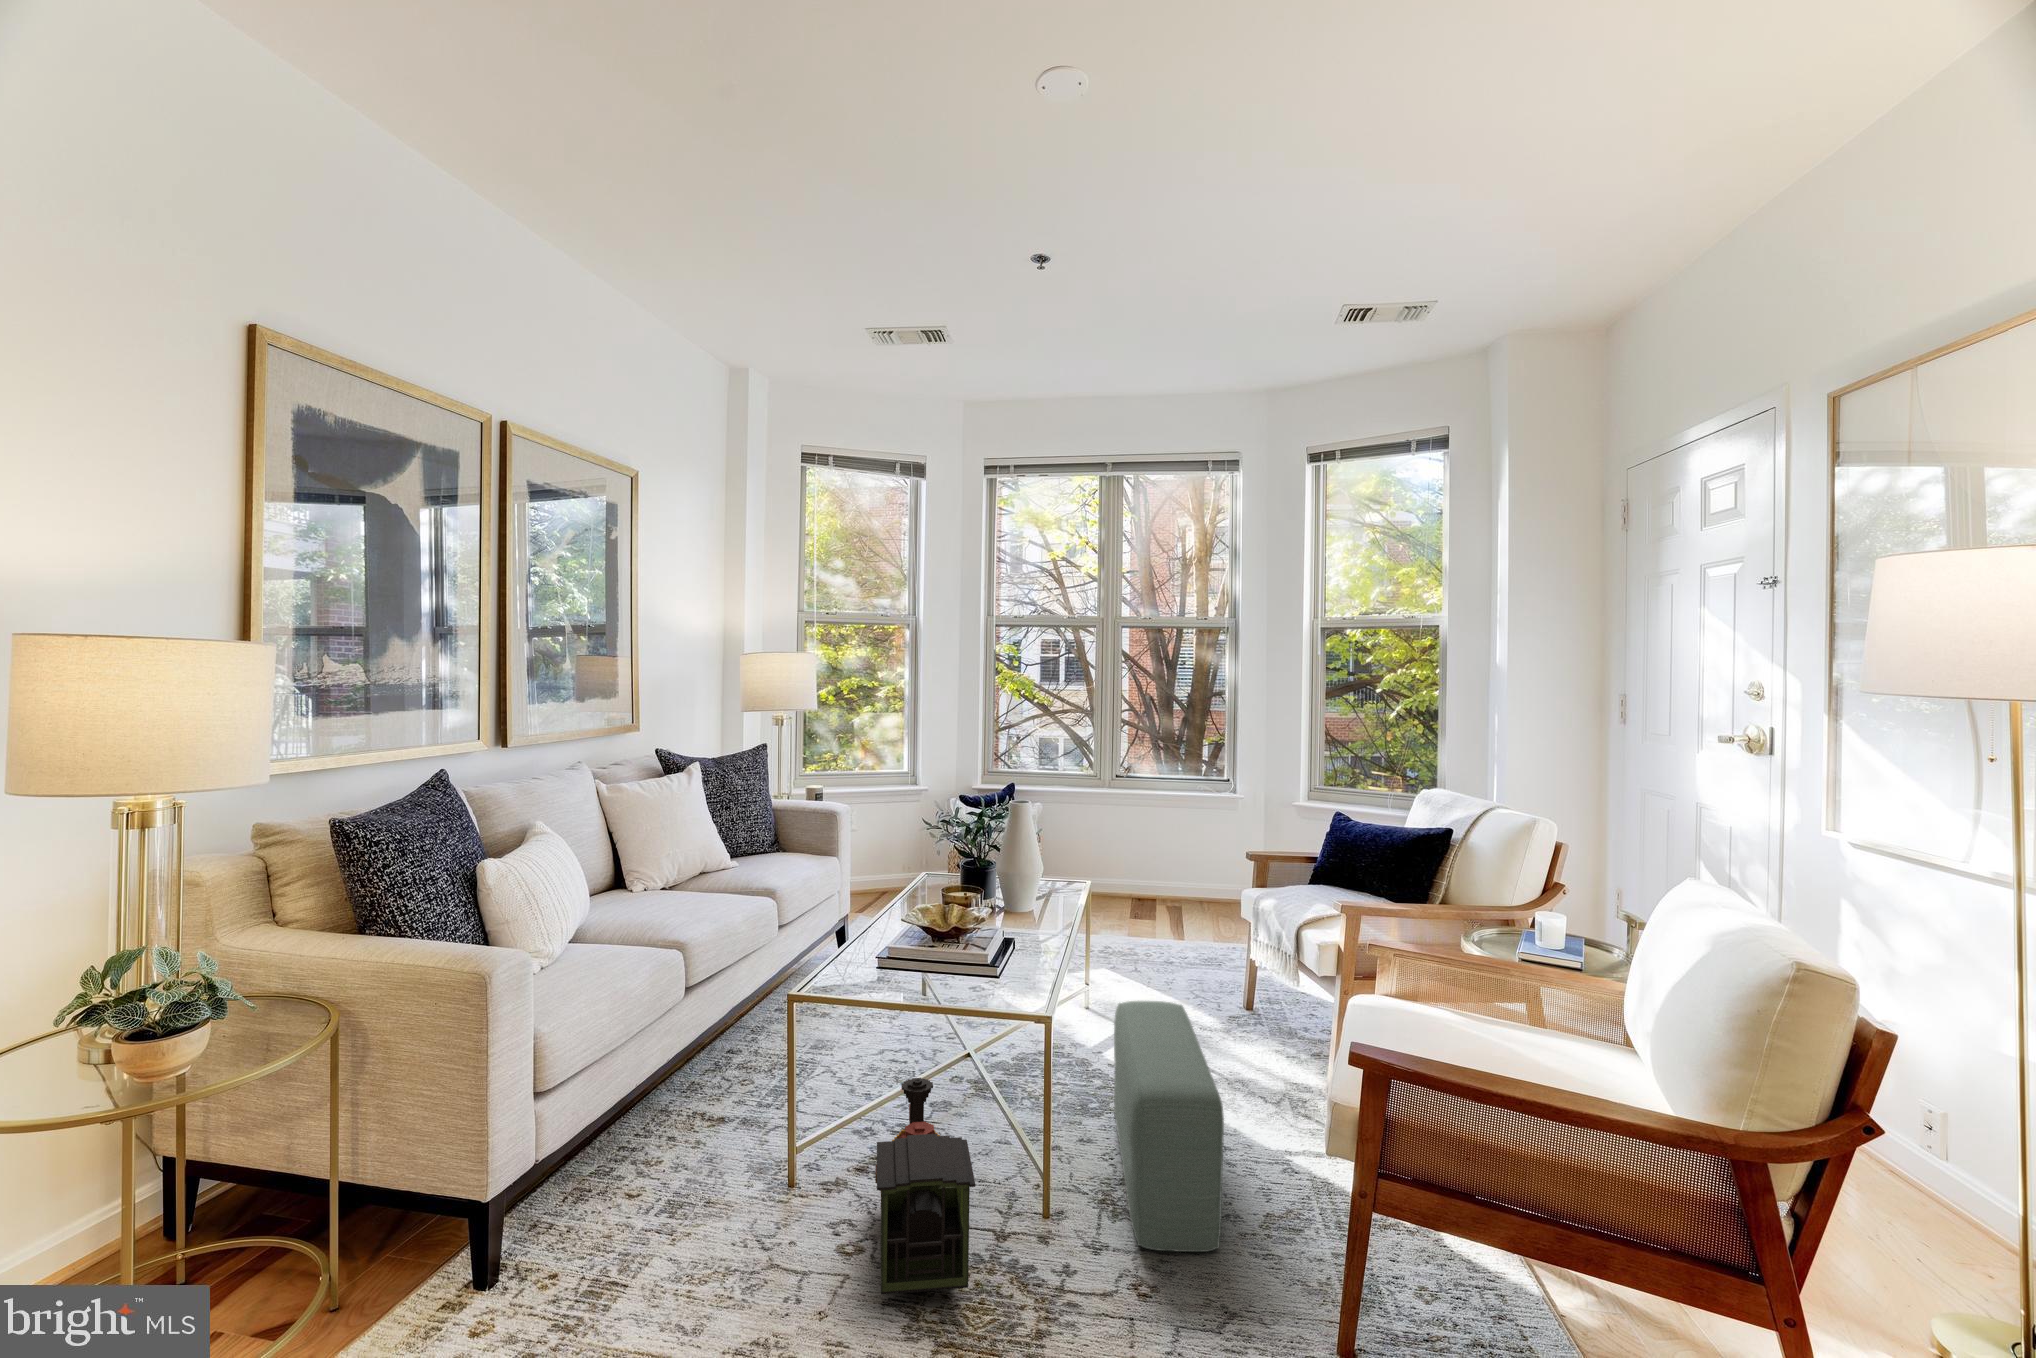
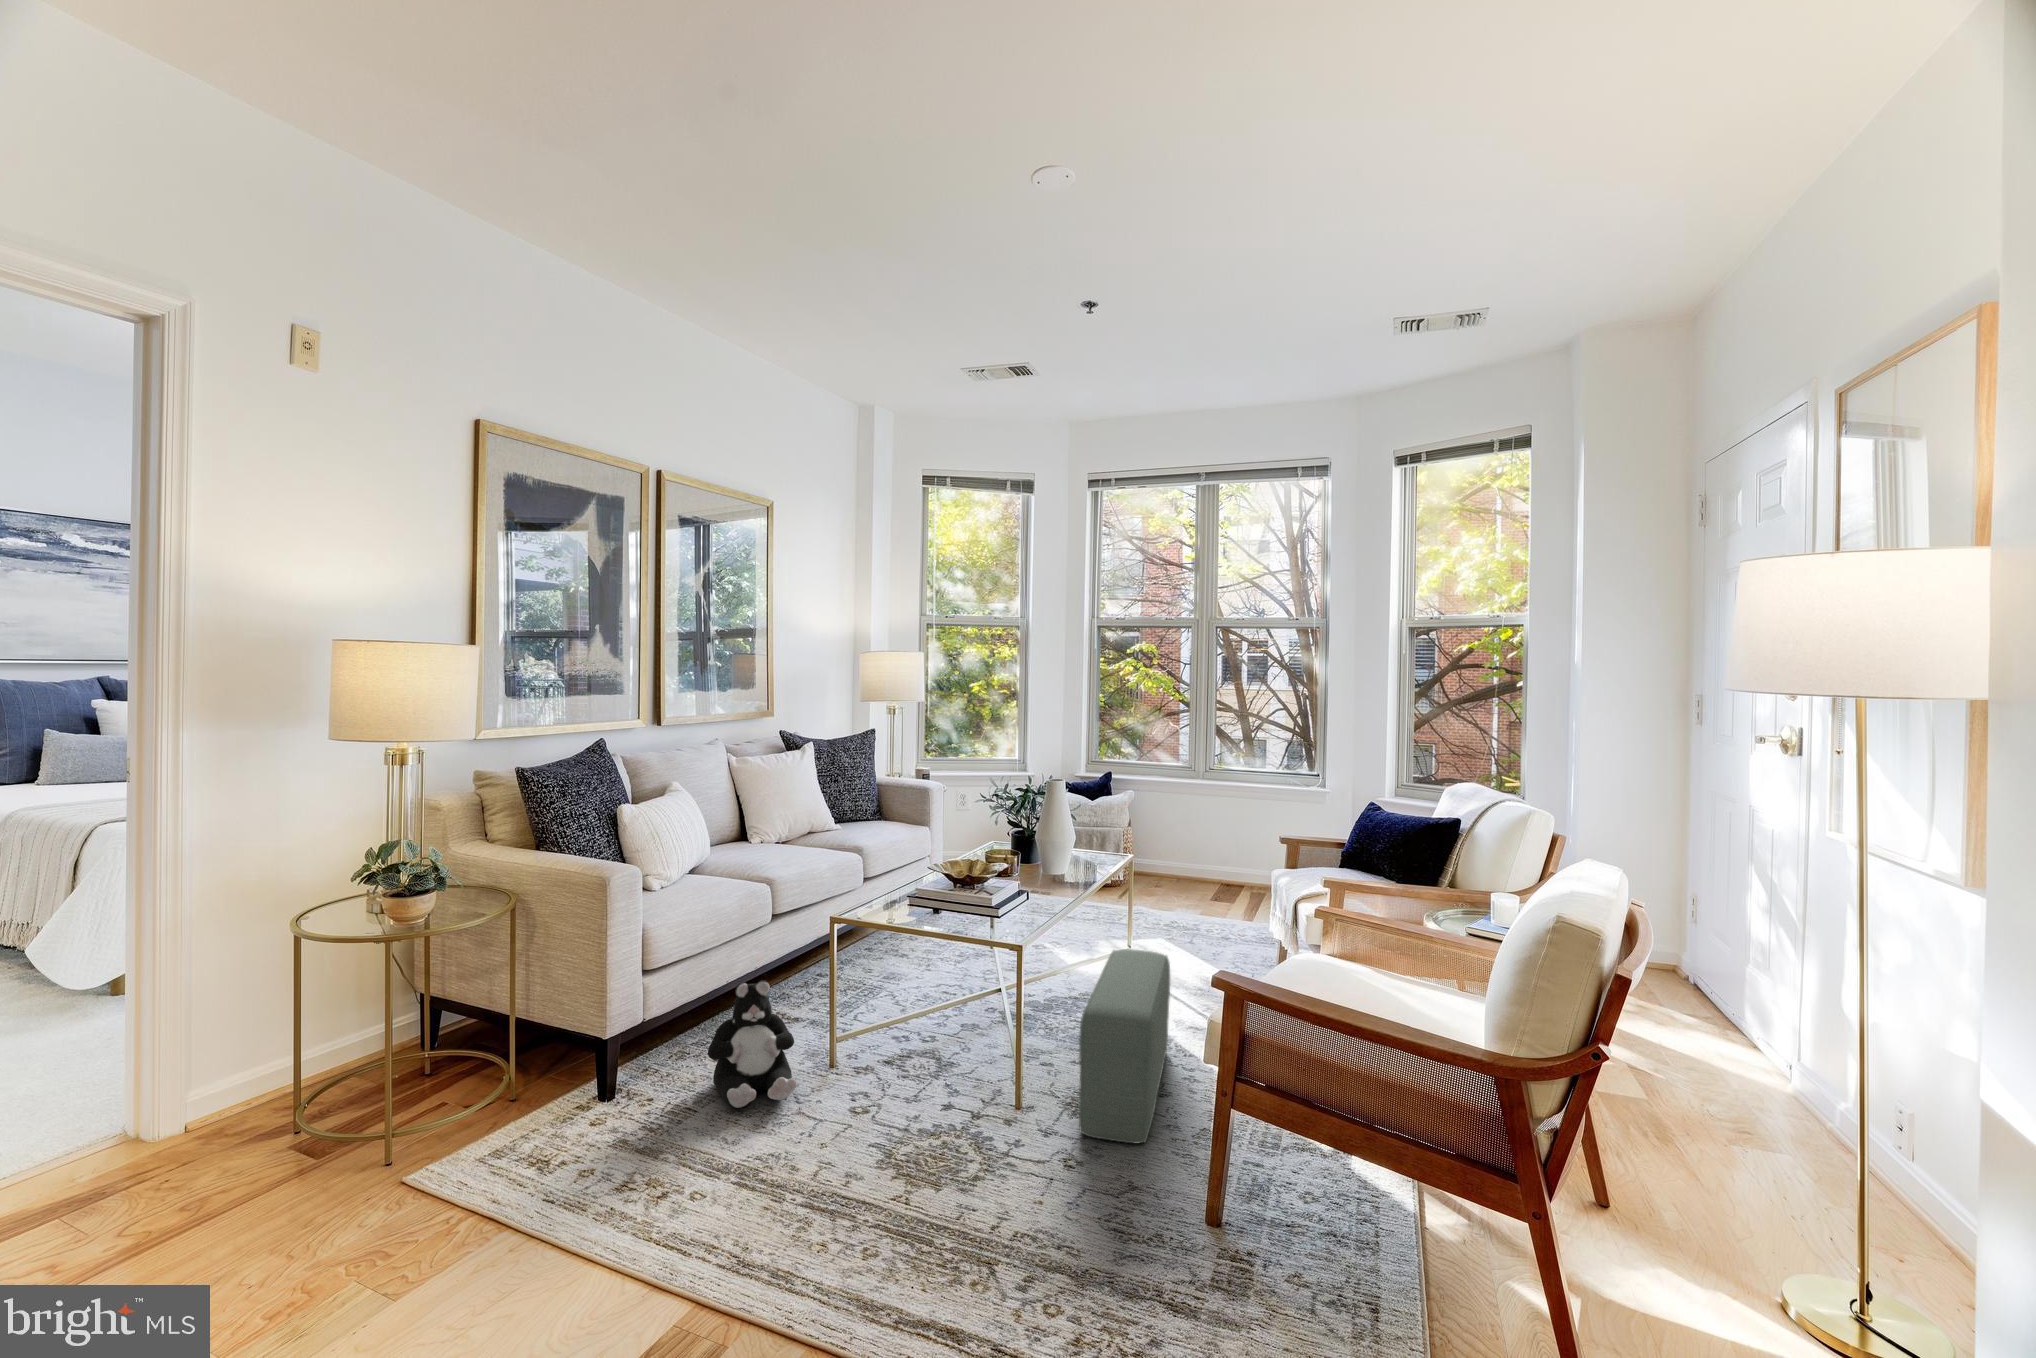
toy train: present [875,1078,975,1295] -> none [862,990,956,1140]
plush toy: none [633,1087,763,1270] -> present [708,980,797,1108]

